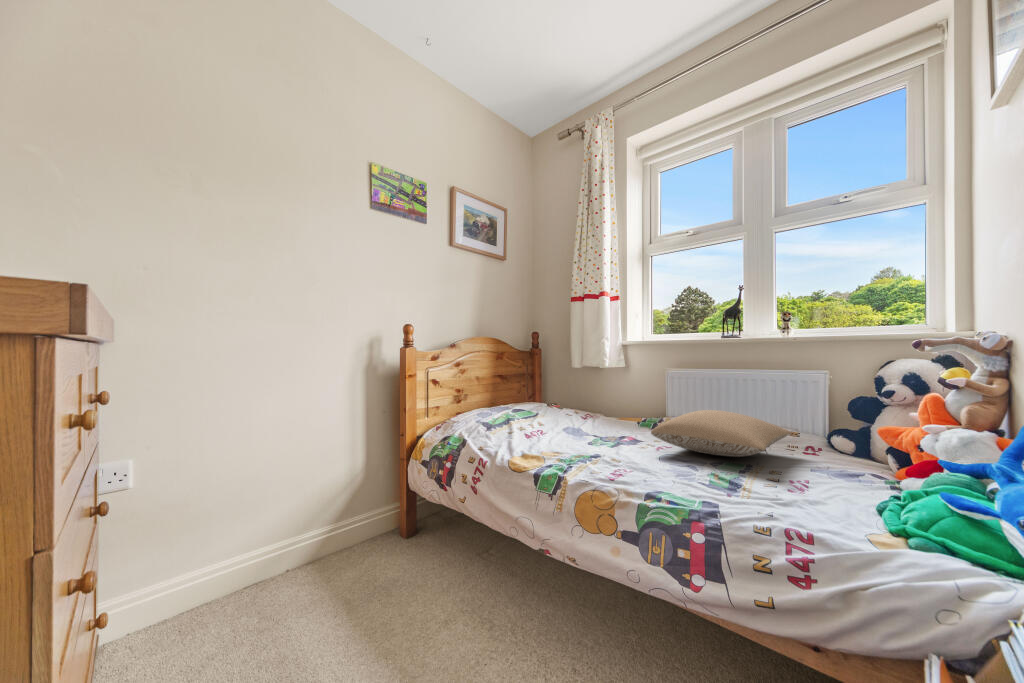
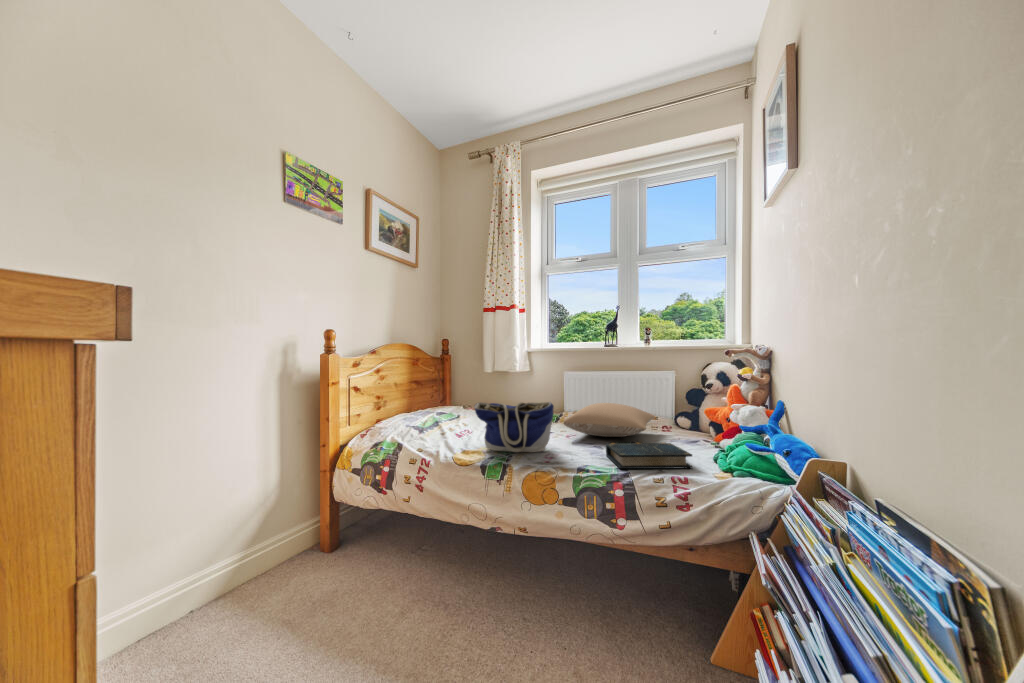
tote bag: none [533,402,626,466] -> present [474,402,554,452]
book: none [697,464,830,518] -> present [606,443,693,469]

